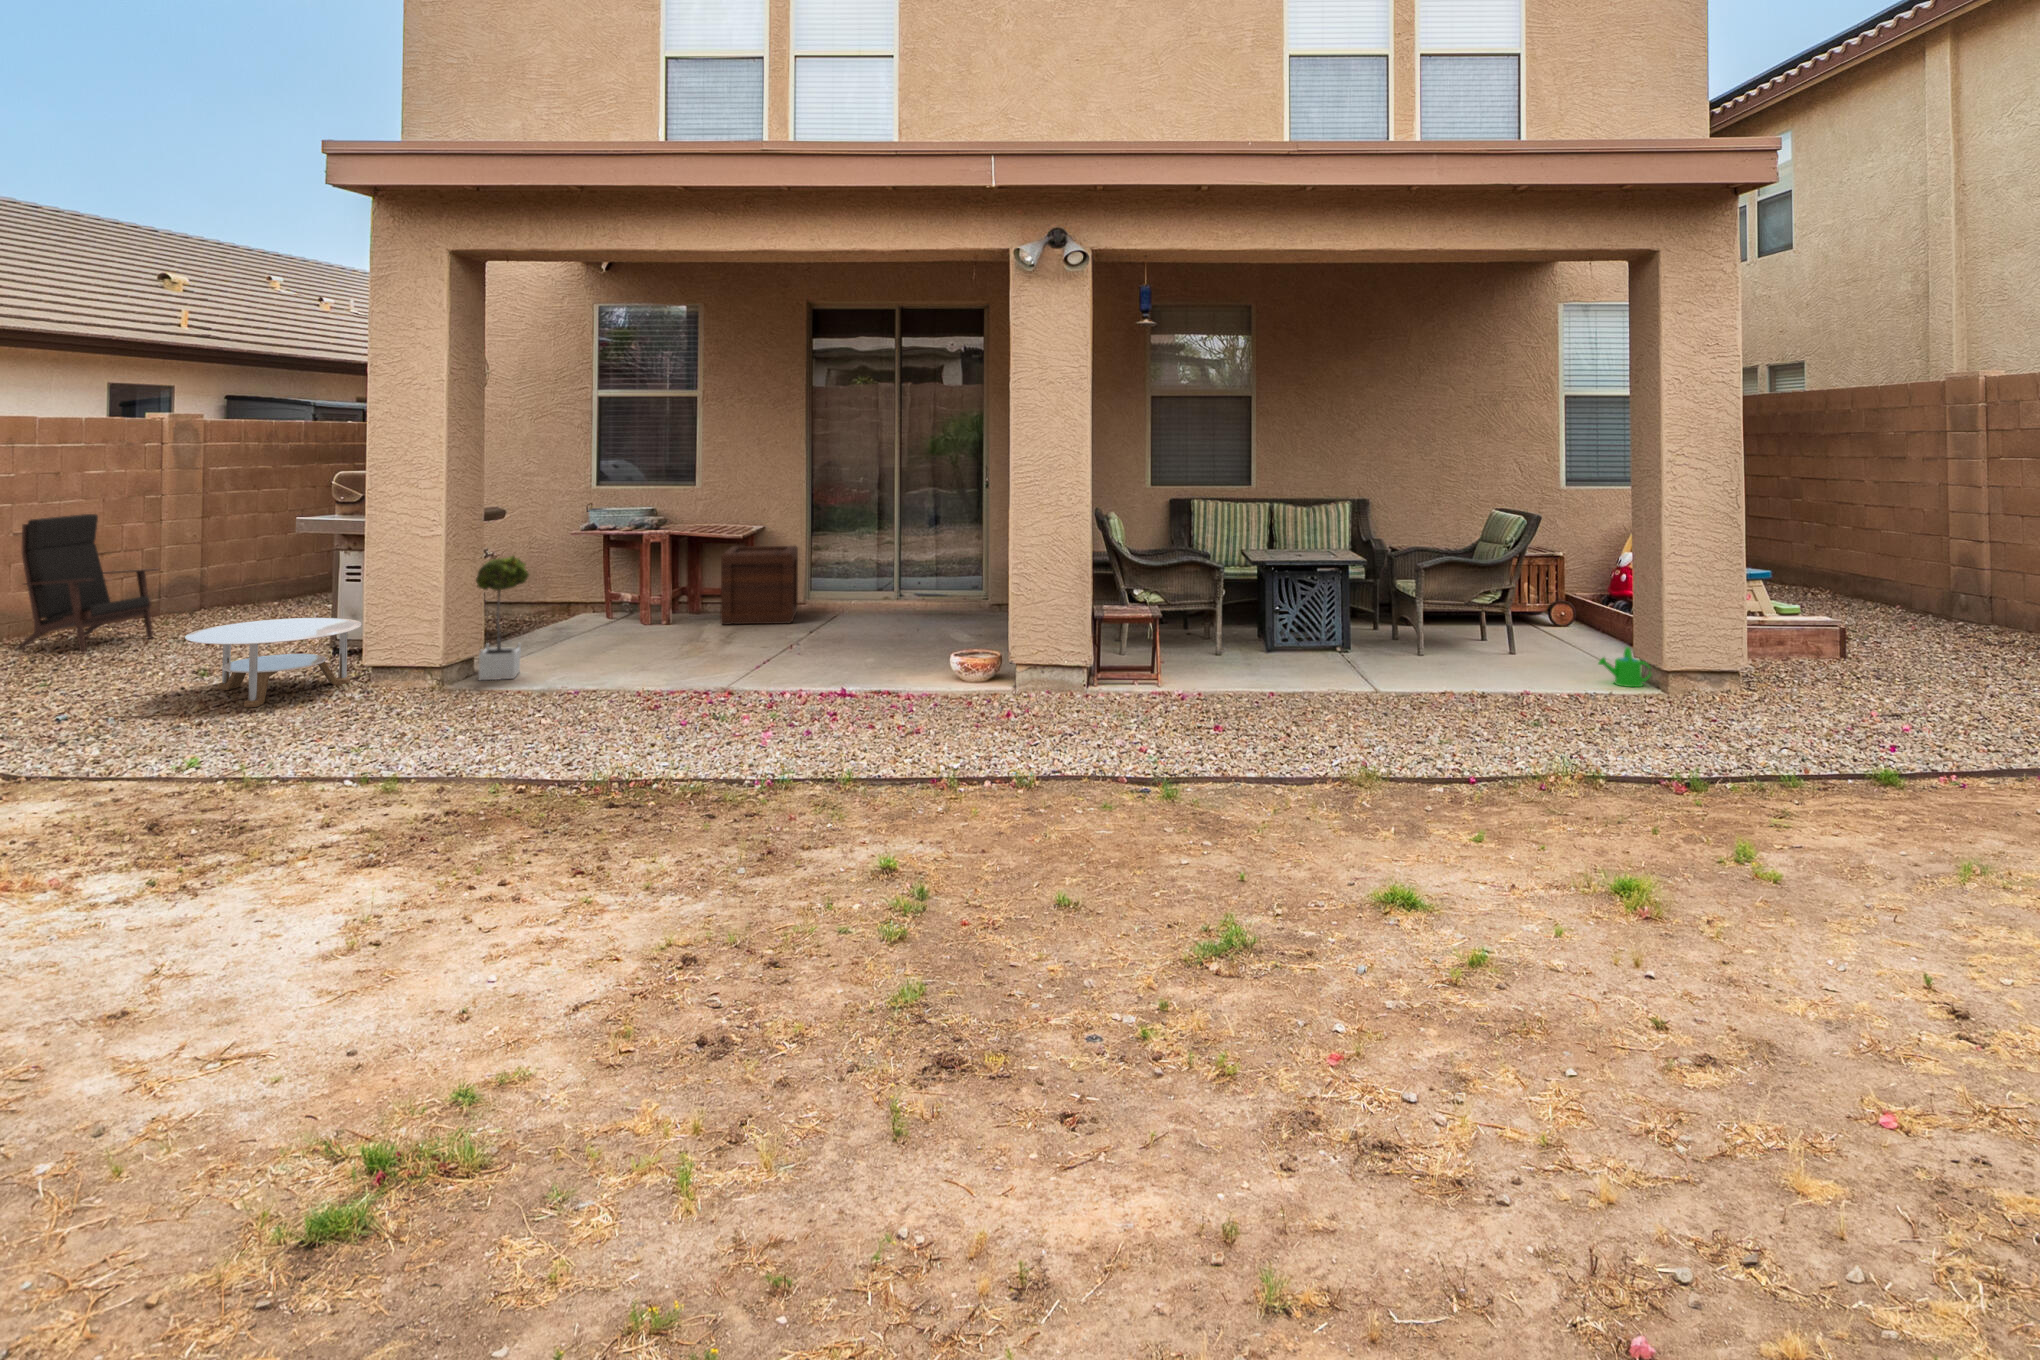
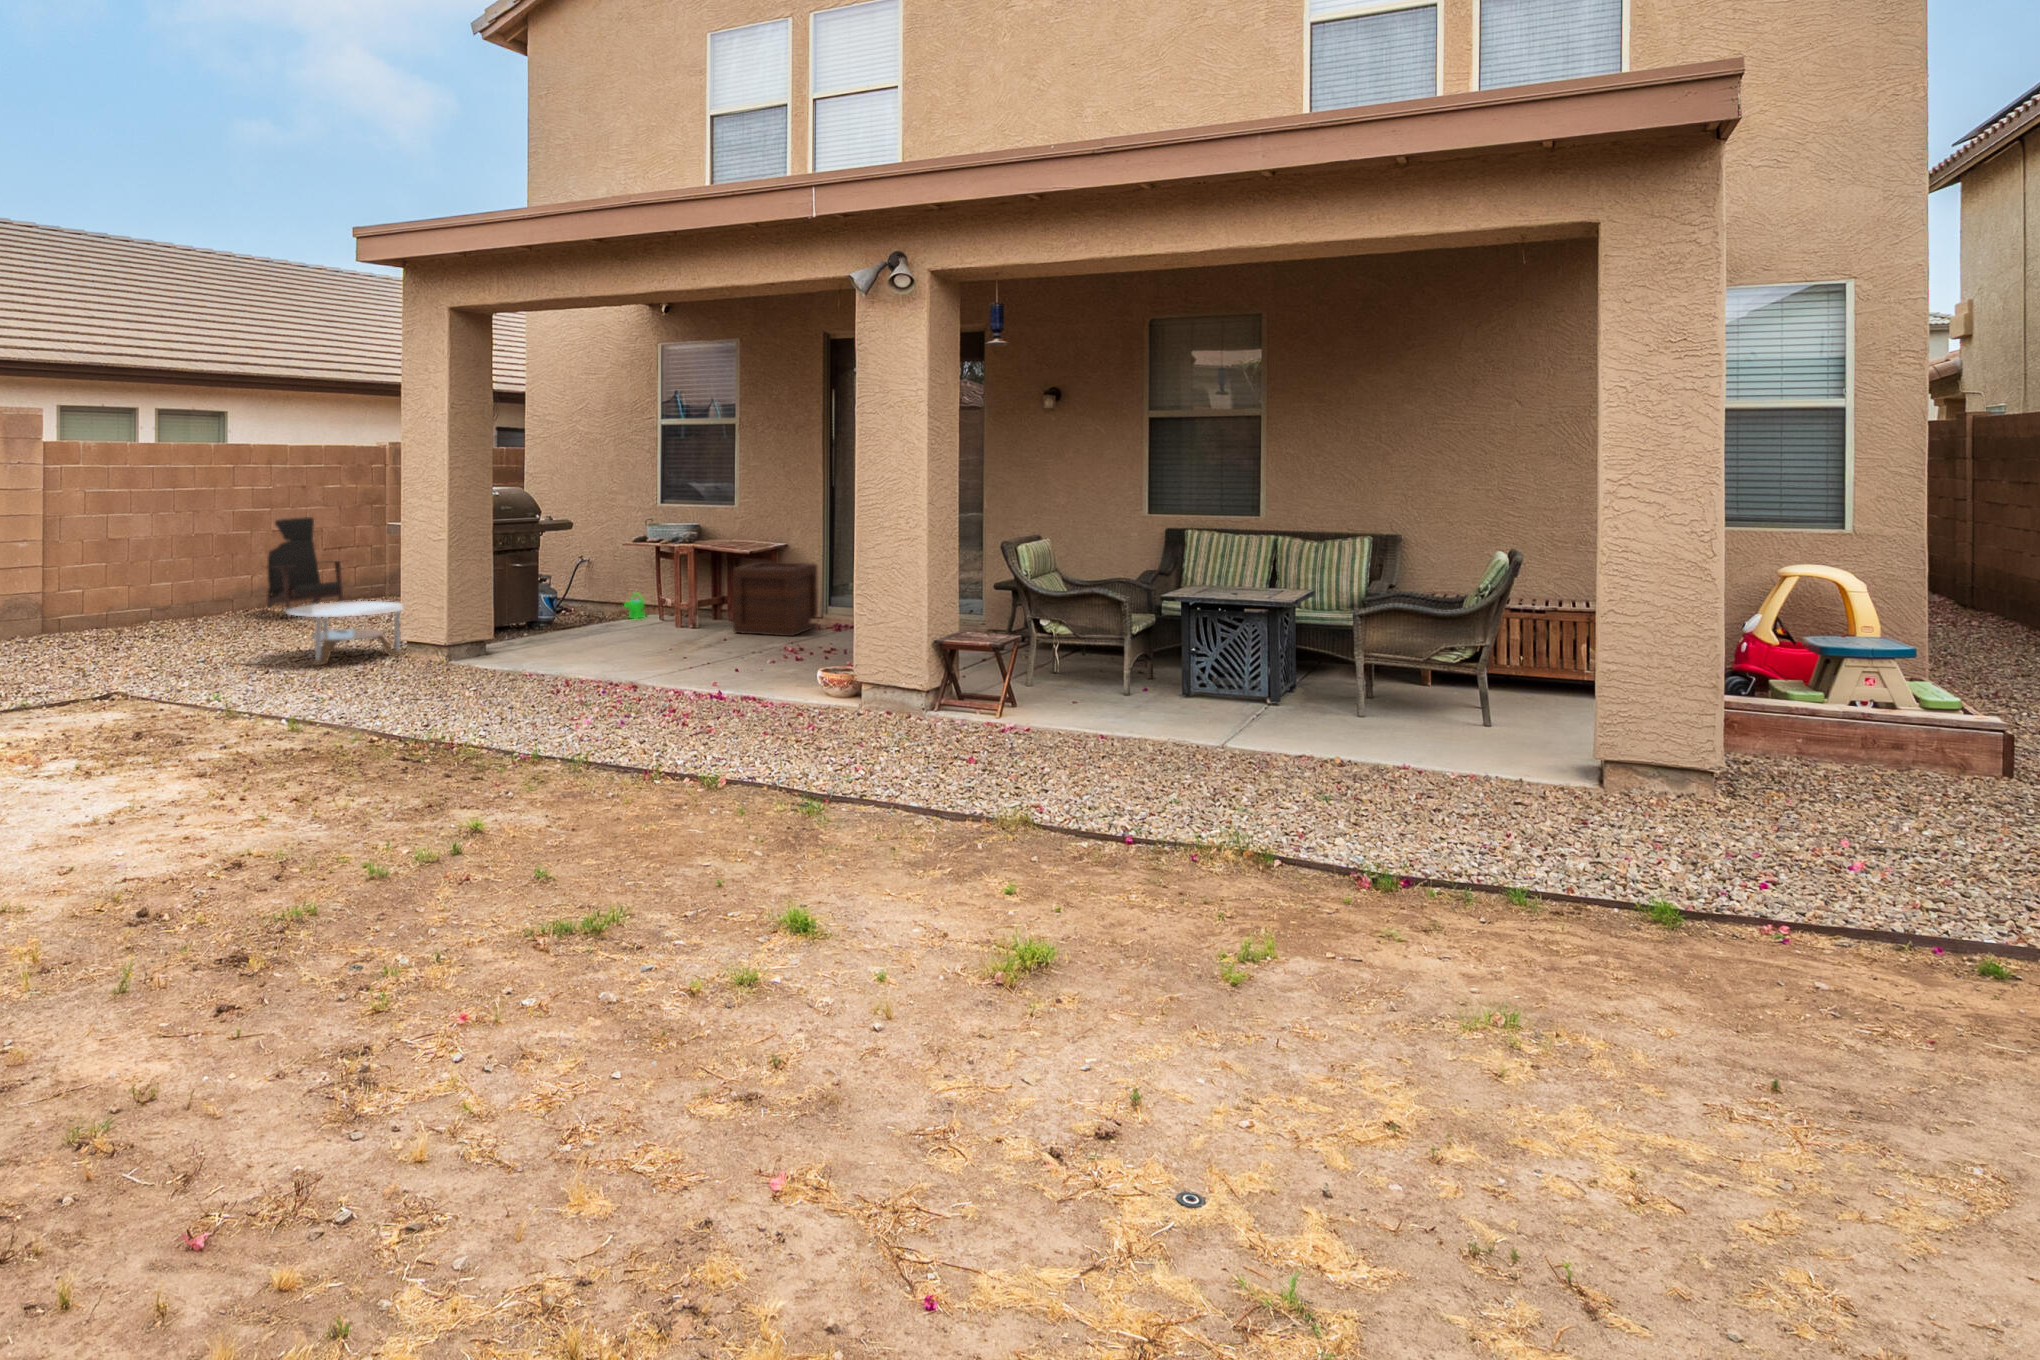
potted tree: present [476,556,529,680] -> none [476,558,520,662]
watering can: present [1598,647,1651,687] -> present [625,593,645,619]

